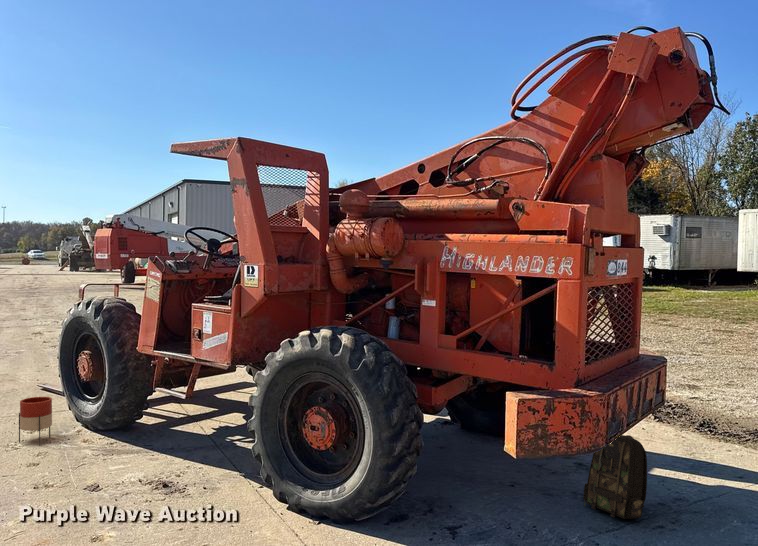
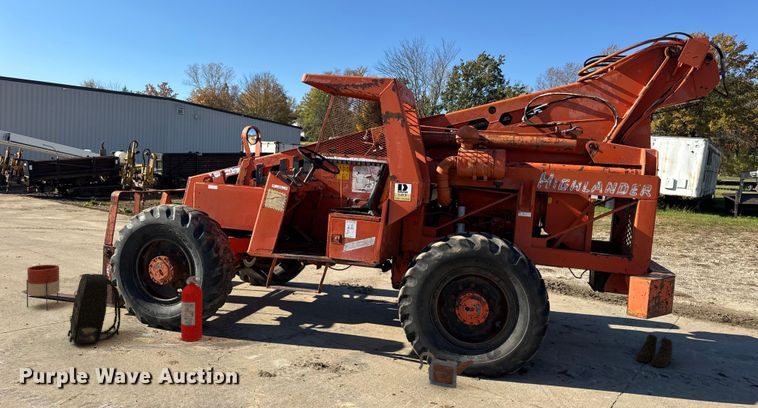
fire extinguisher: none [180,407,201,478] -> present [181,275,202,341]
backpack: present [583,435,647,519] -> present [68,274,121,343]
boots: none [673,466,713,503] -> present [636,334,672,367]
watering can: none [427,487,485,525] -> present [419,352,474,387]

